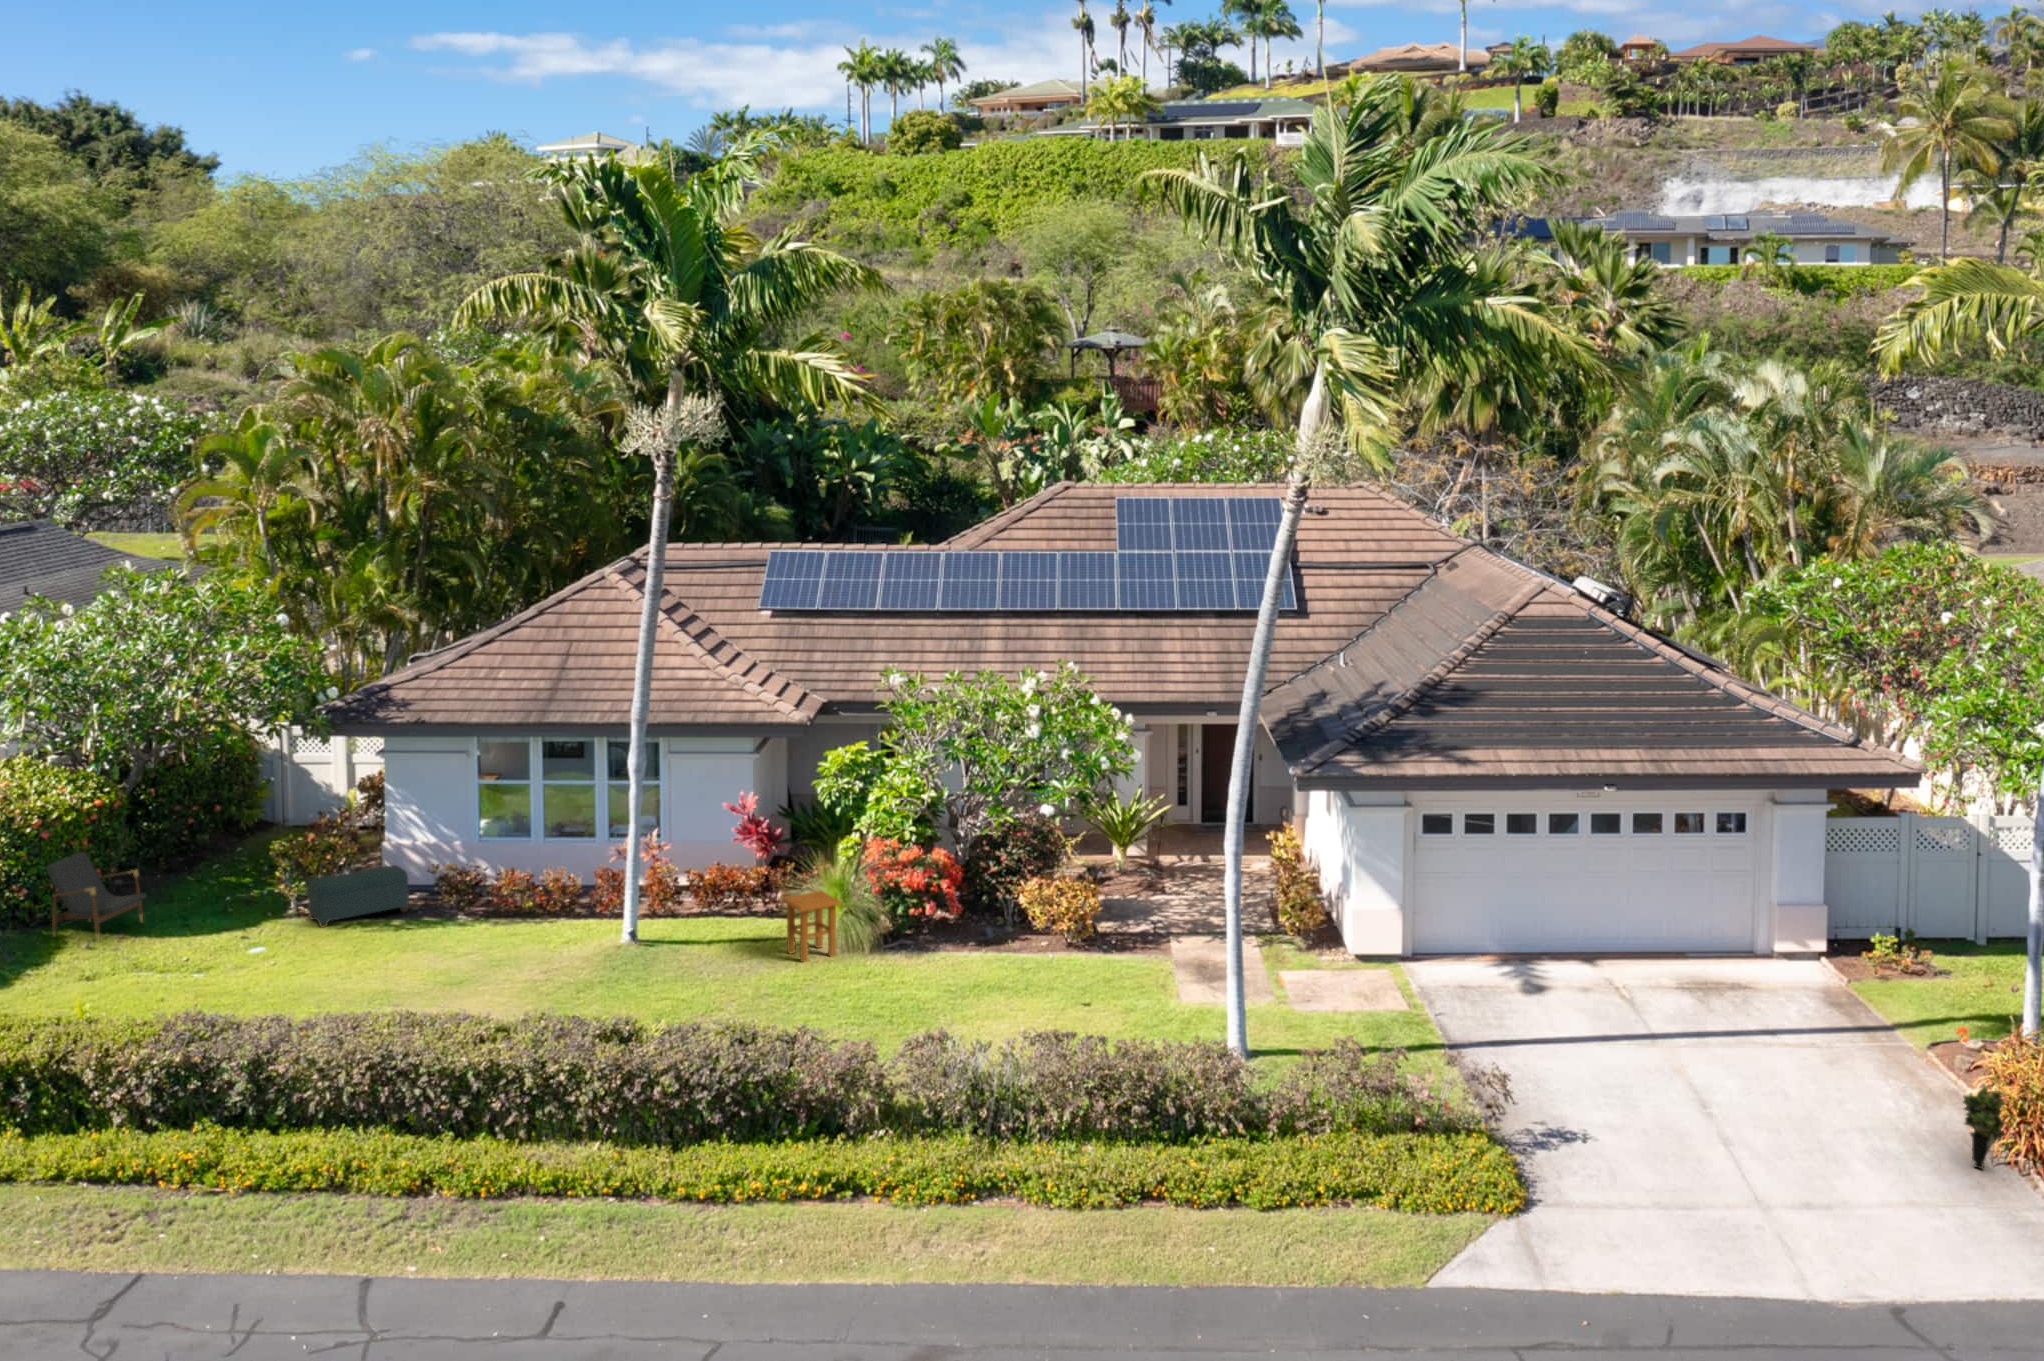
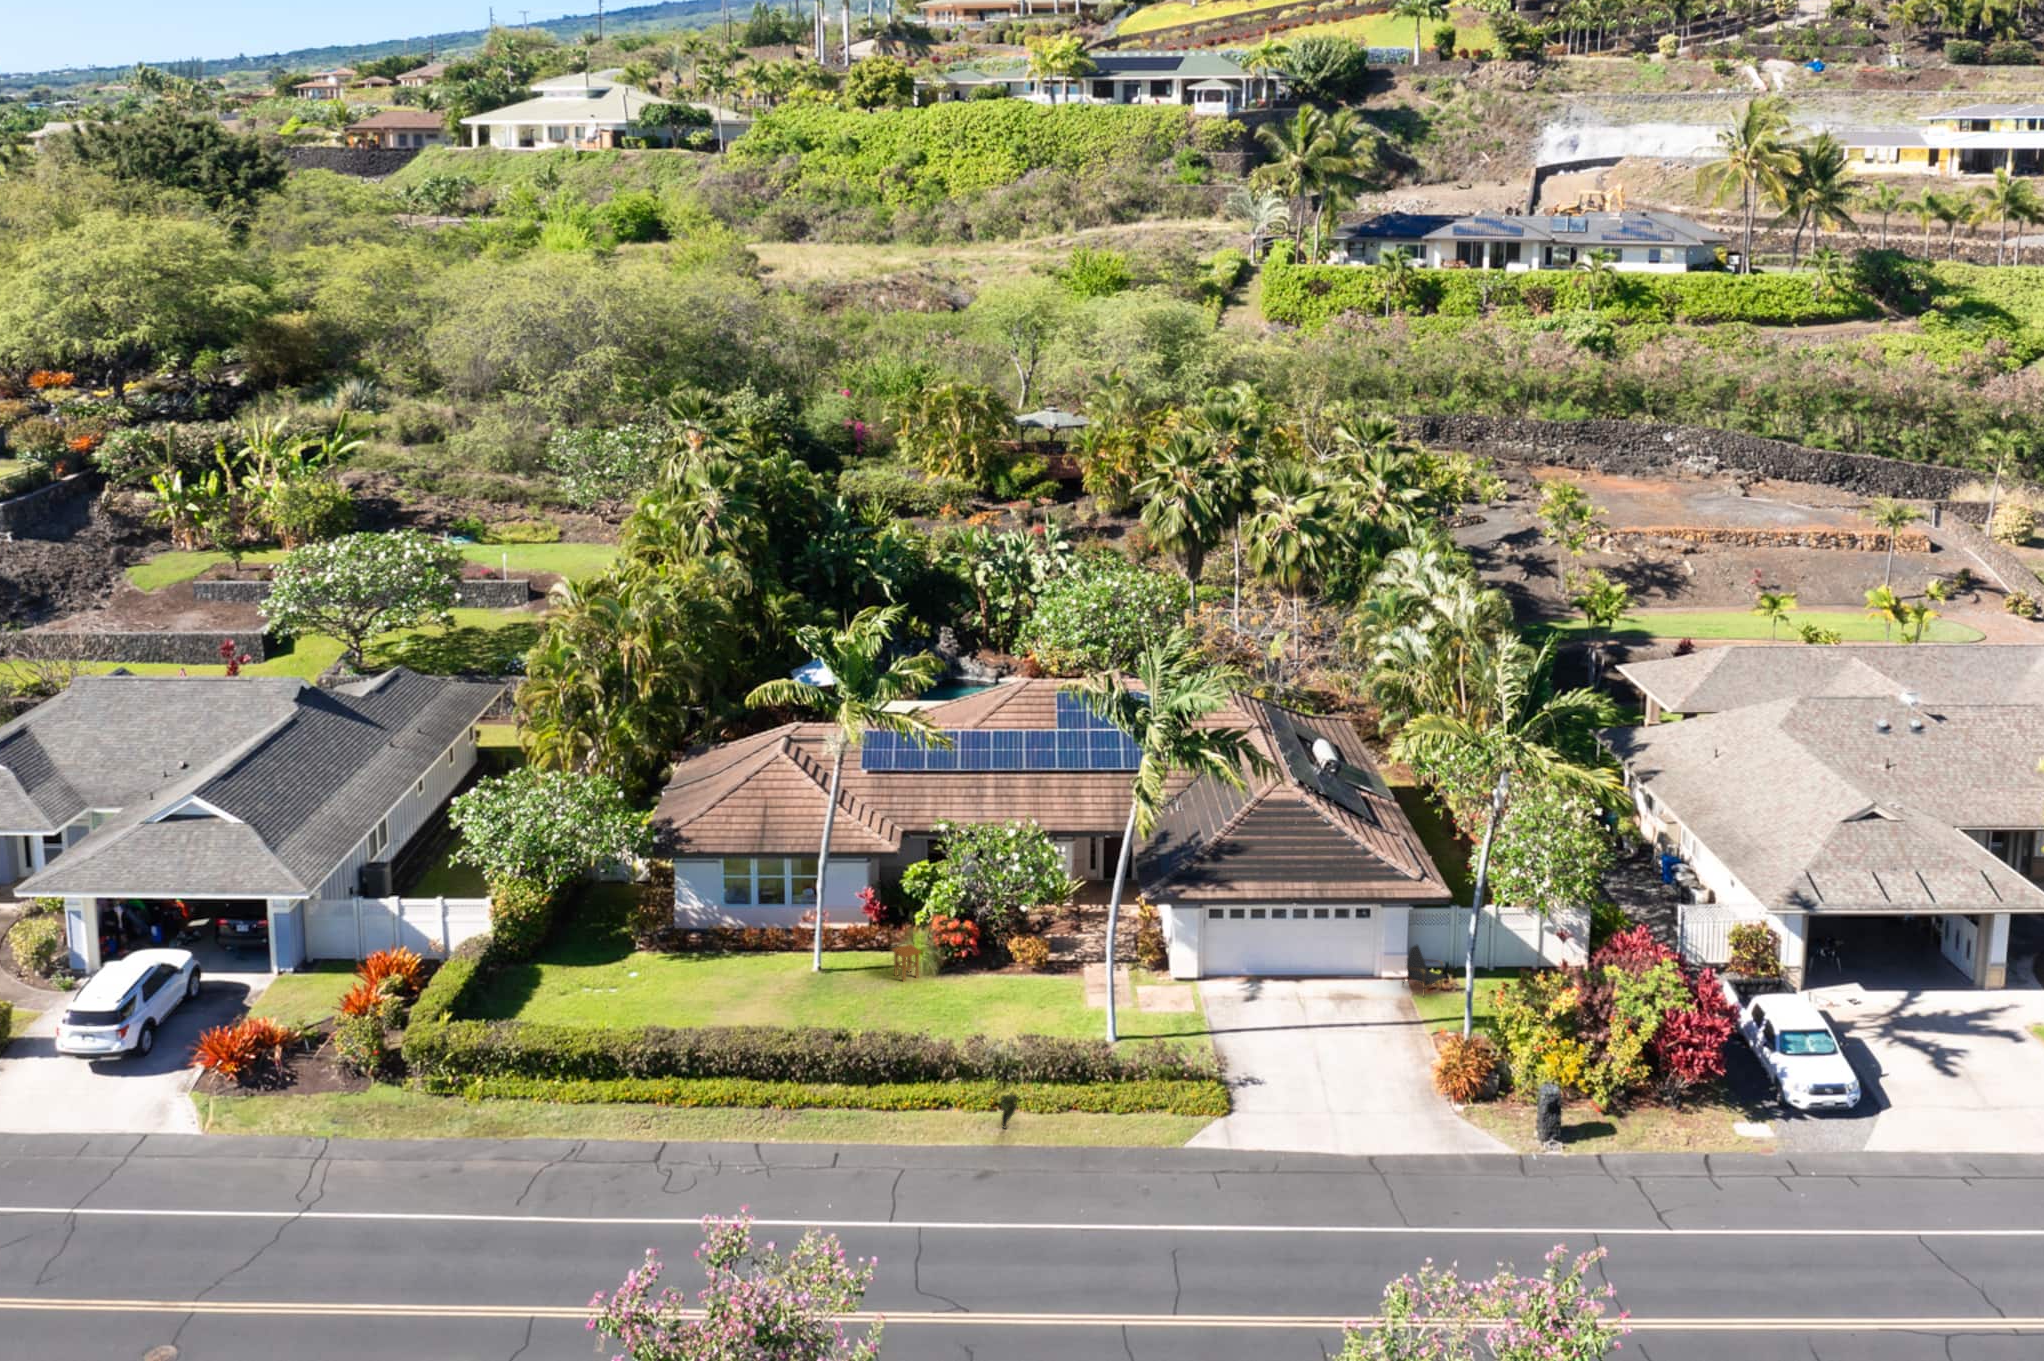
lounge chair: present [46,852,146,942] -> present [1404,945,1445,994]
bench: present [308,865,409,927] -> none [643,922,692,959]
potted plant: present [1963,1085,2005,1169] -> present [1001,1092,1018,1128]

